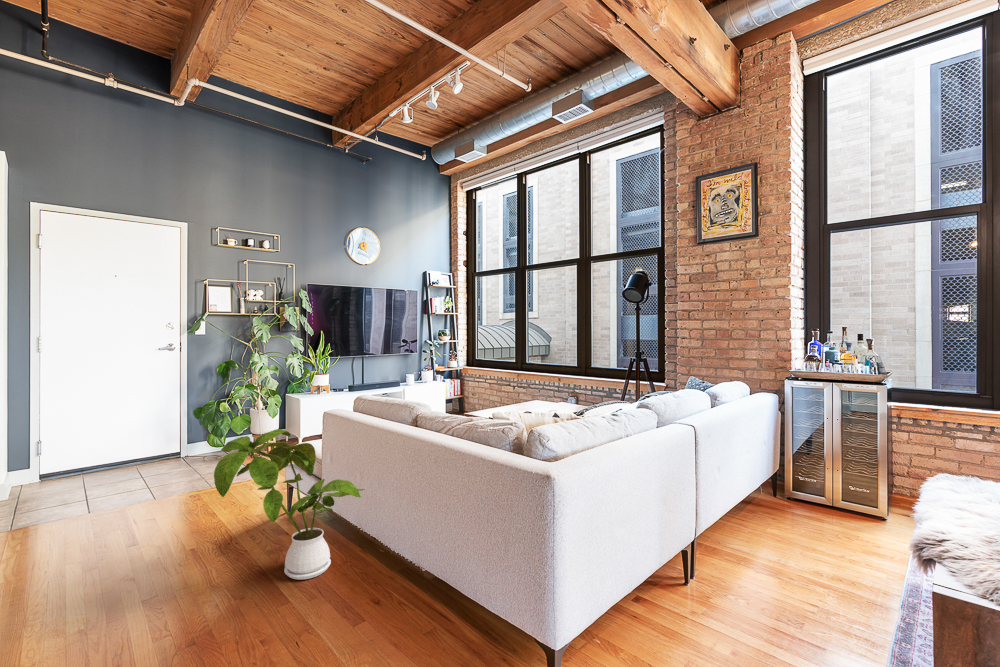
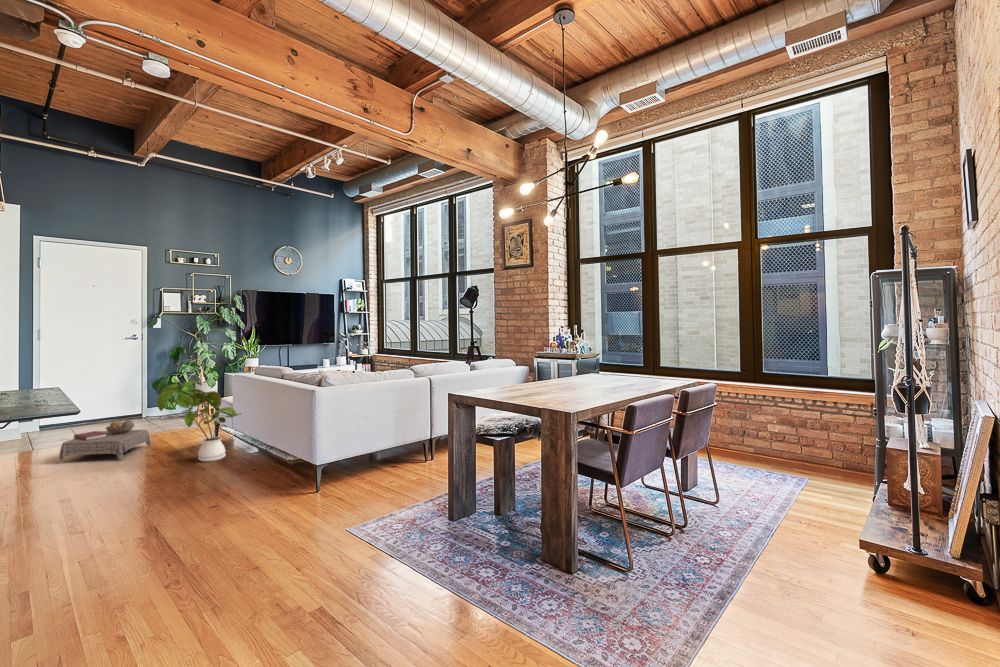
ottoman: none [34,491,196,583] -> present [59,420,151,462]

